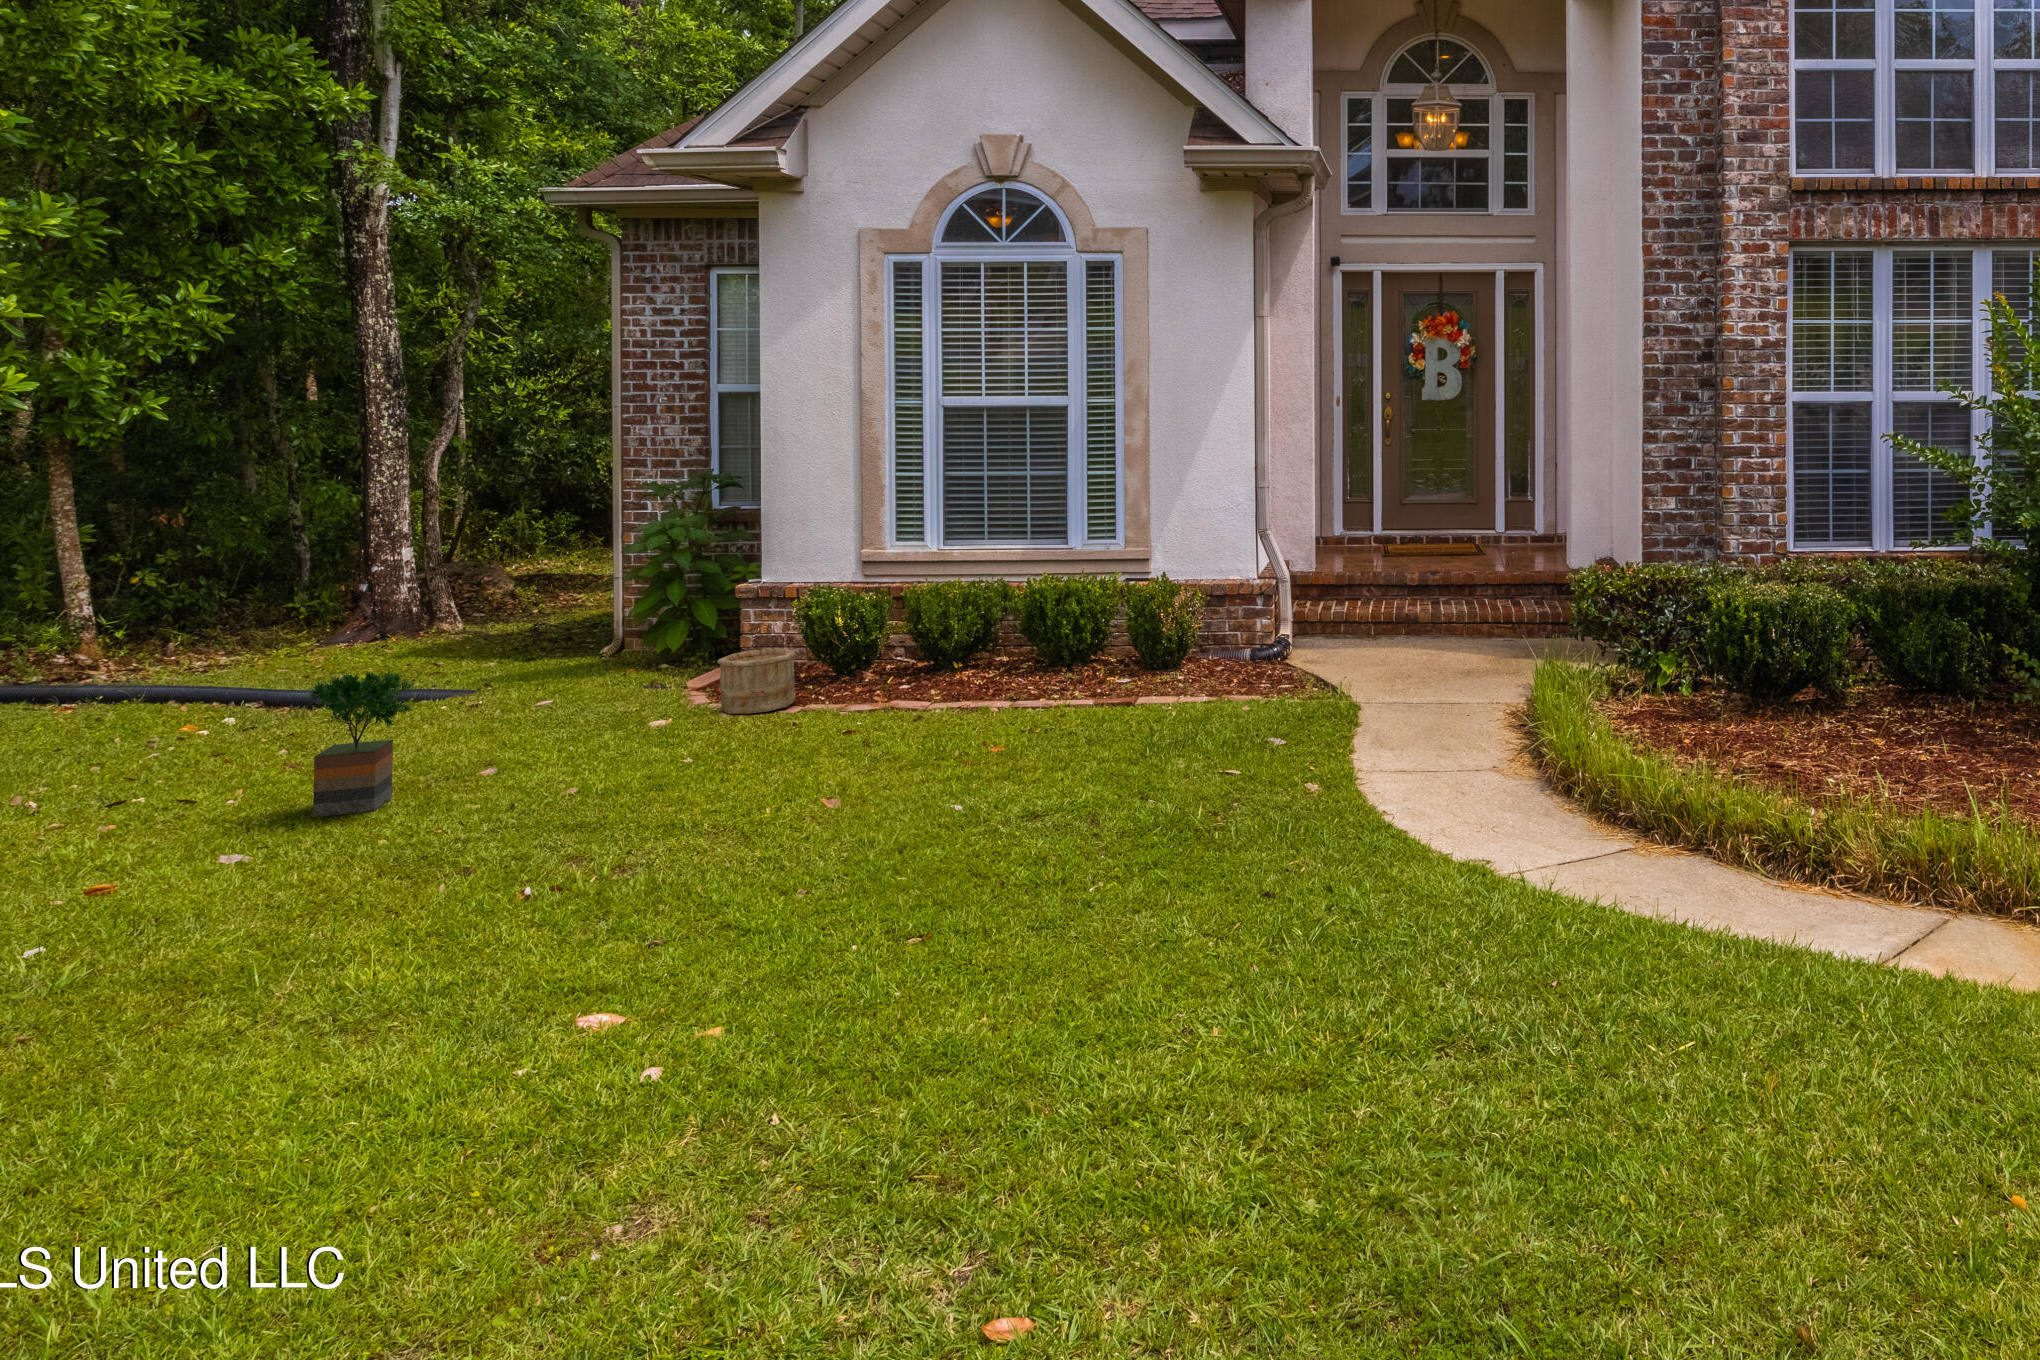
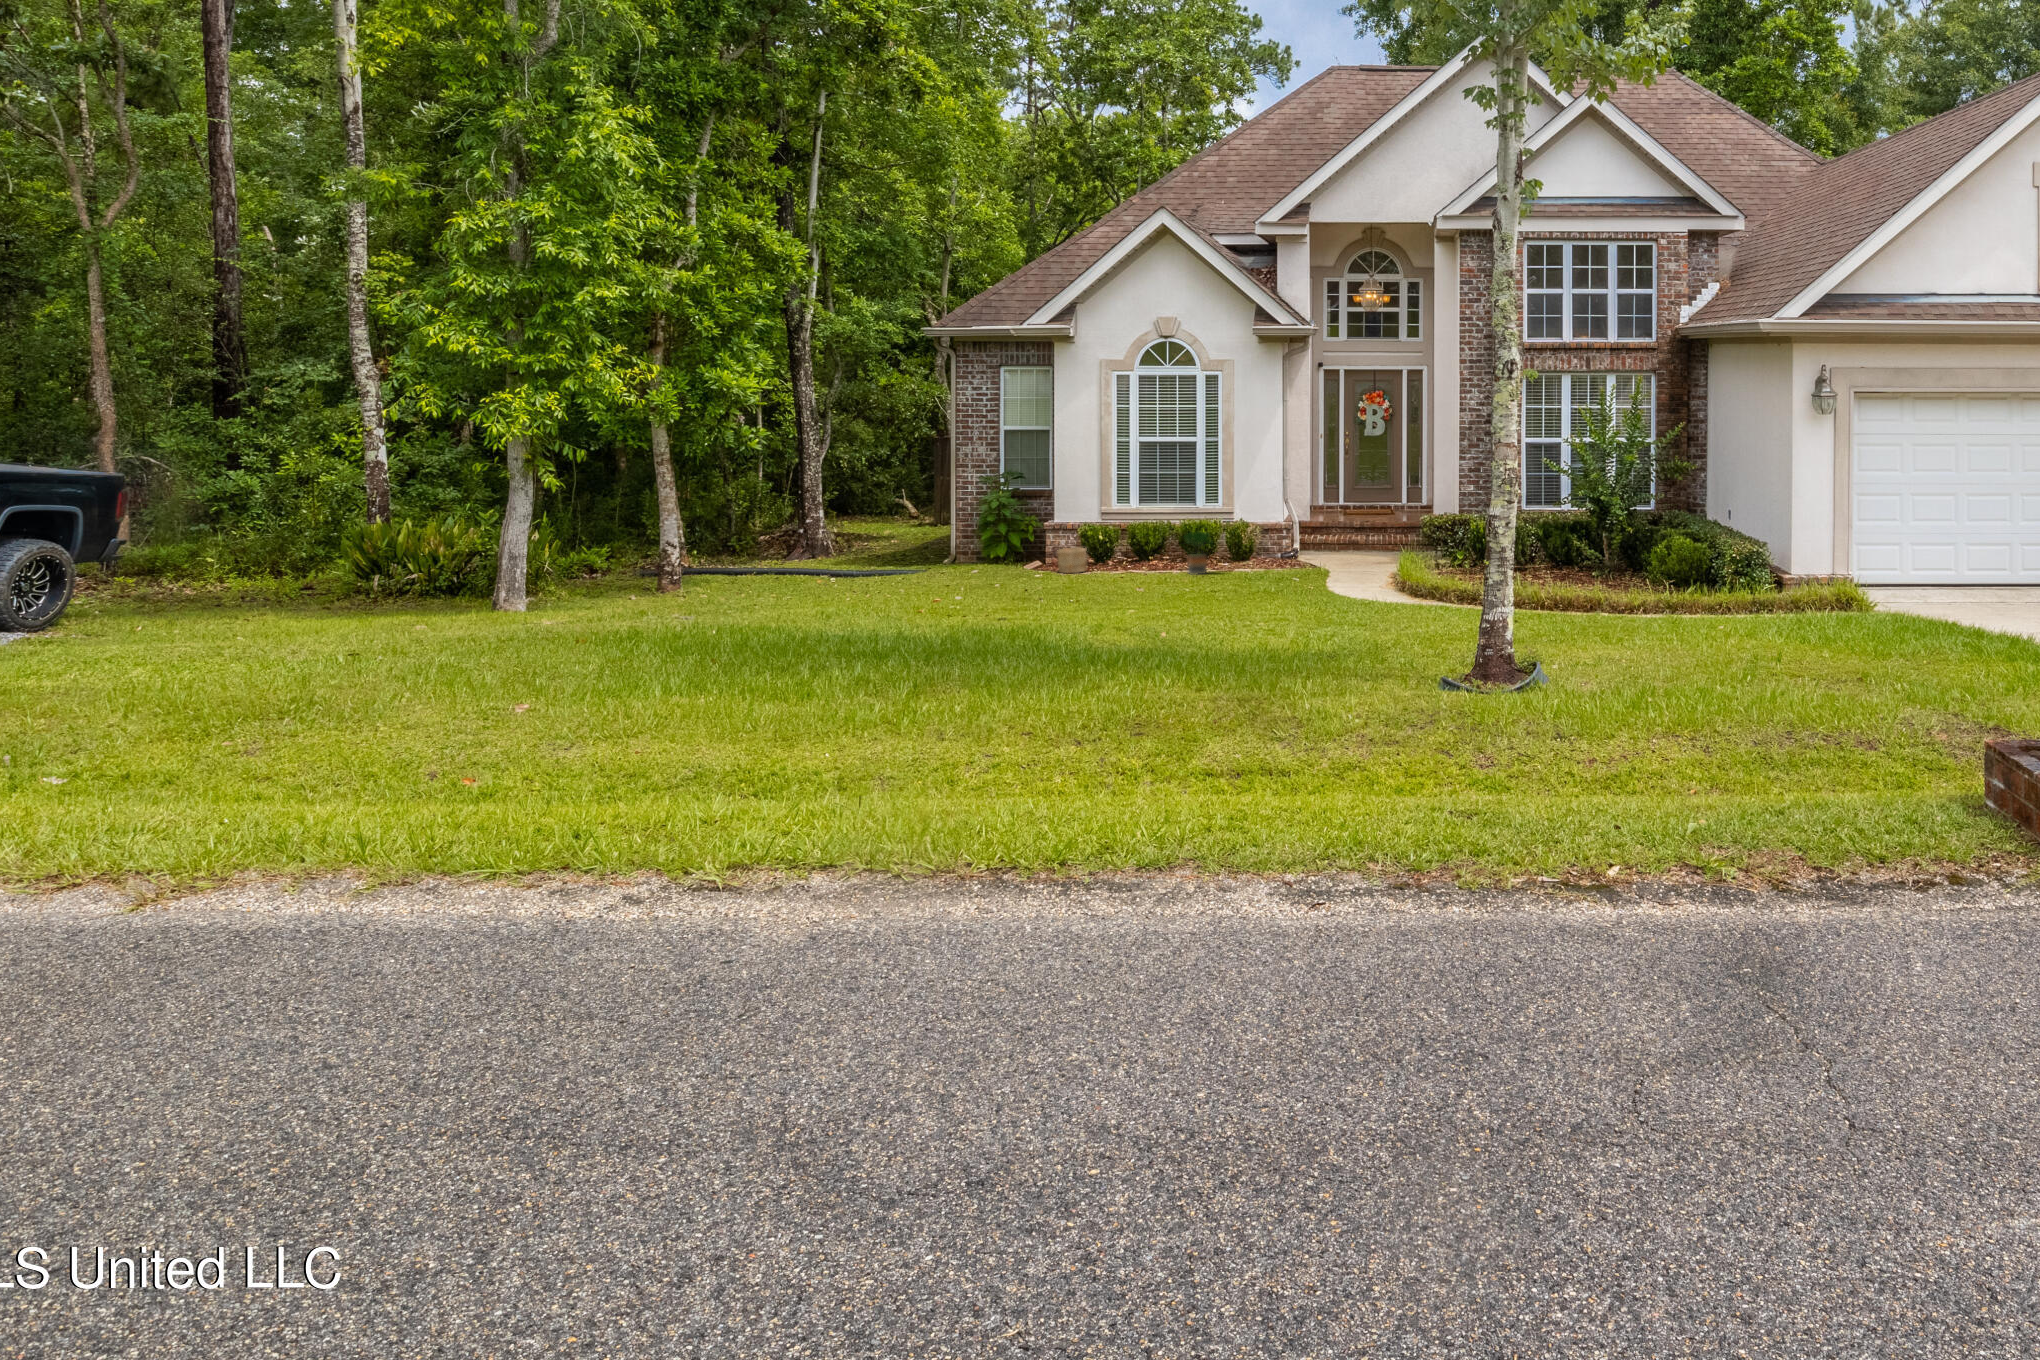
potted tree: present [308,671,414,817] -> present [1184,532,1213,575]

